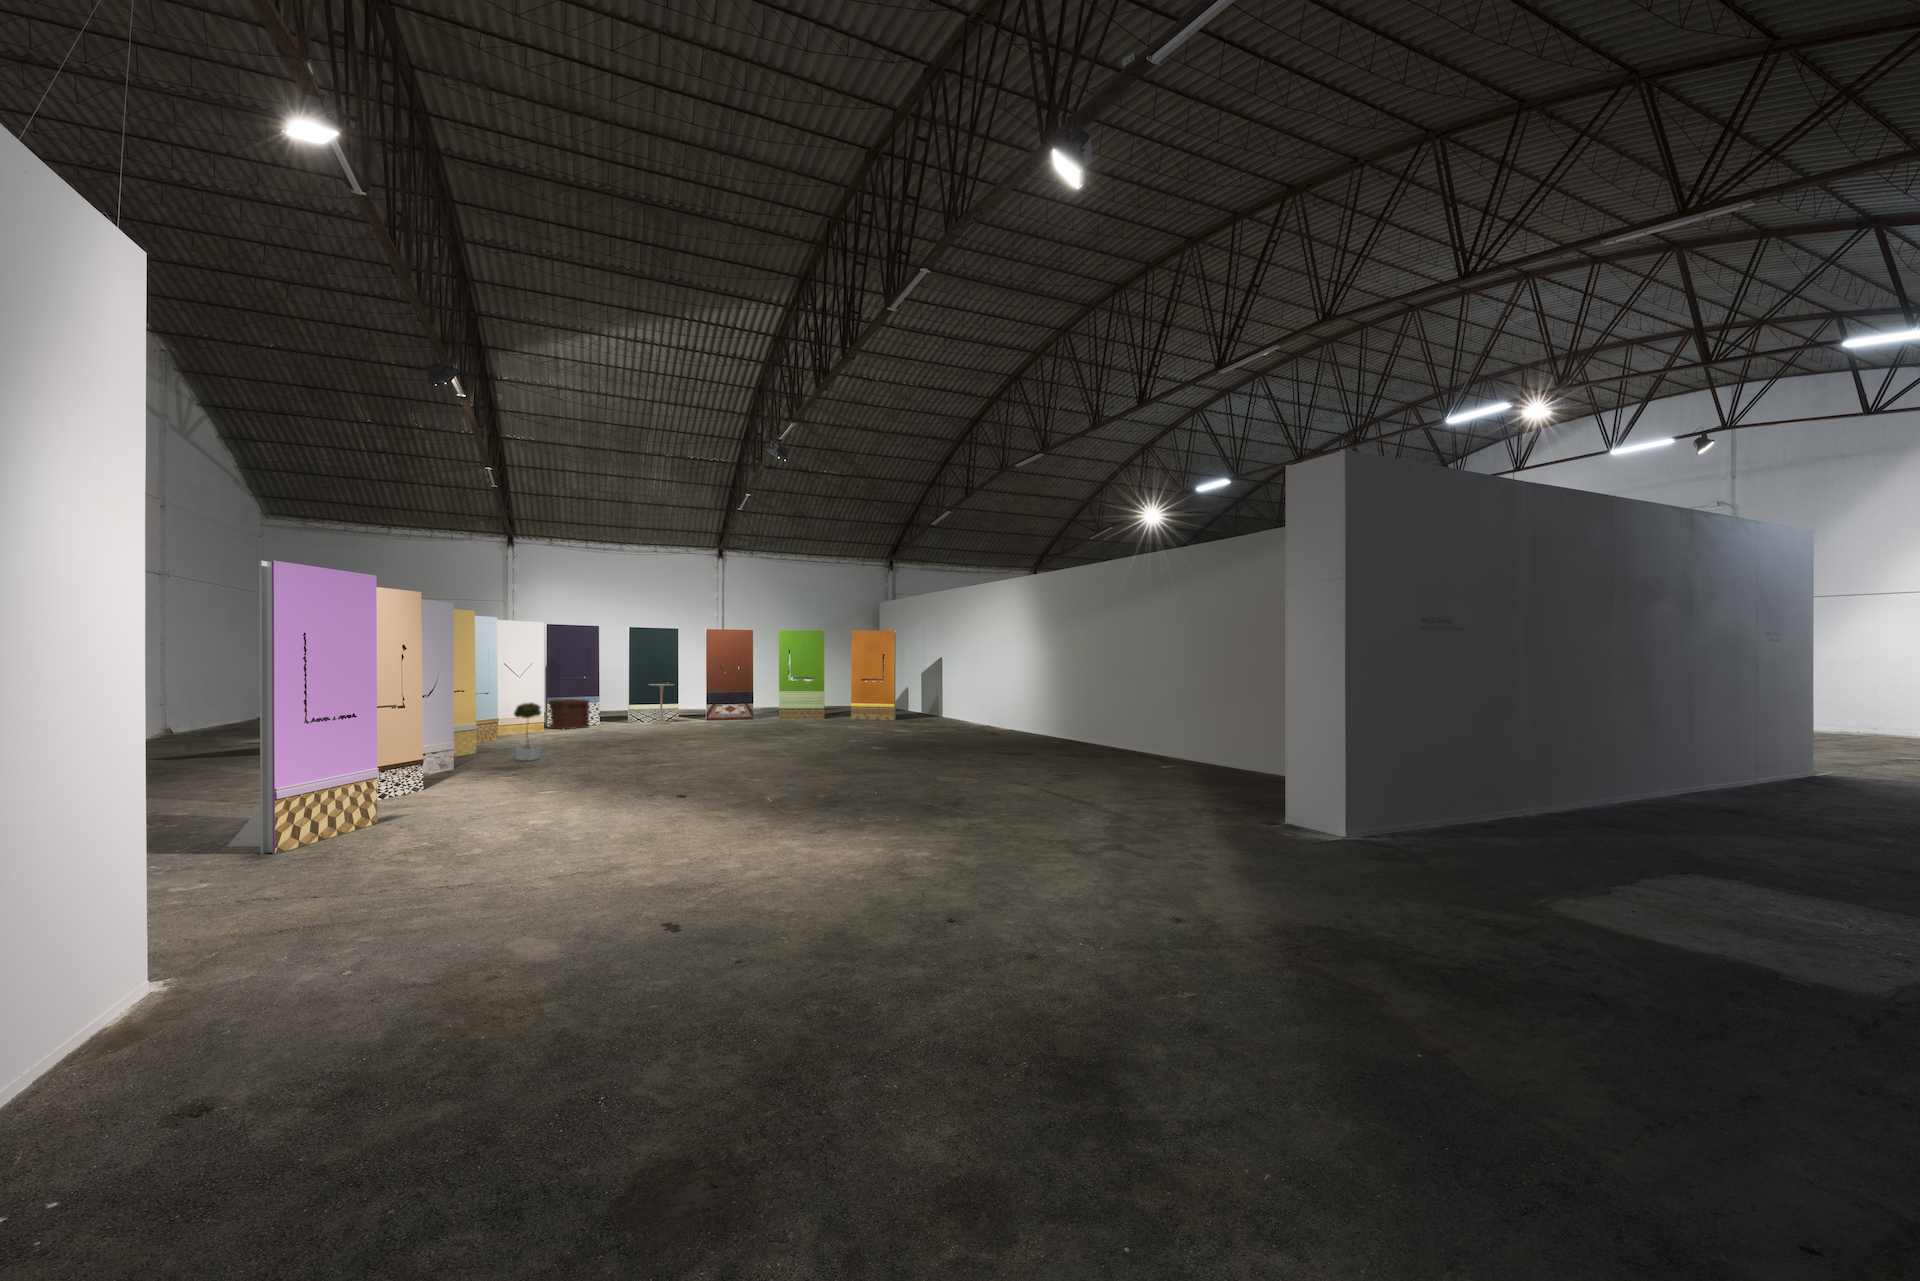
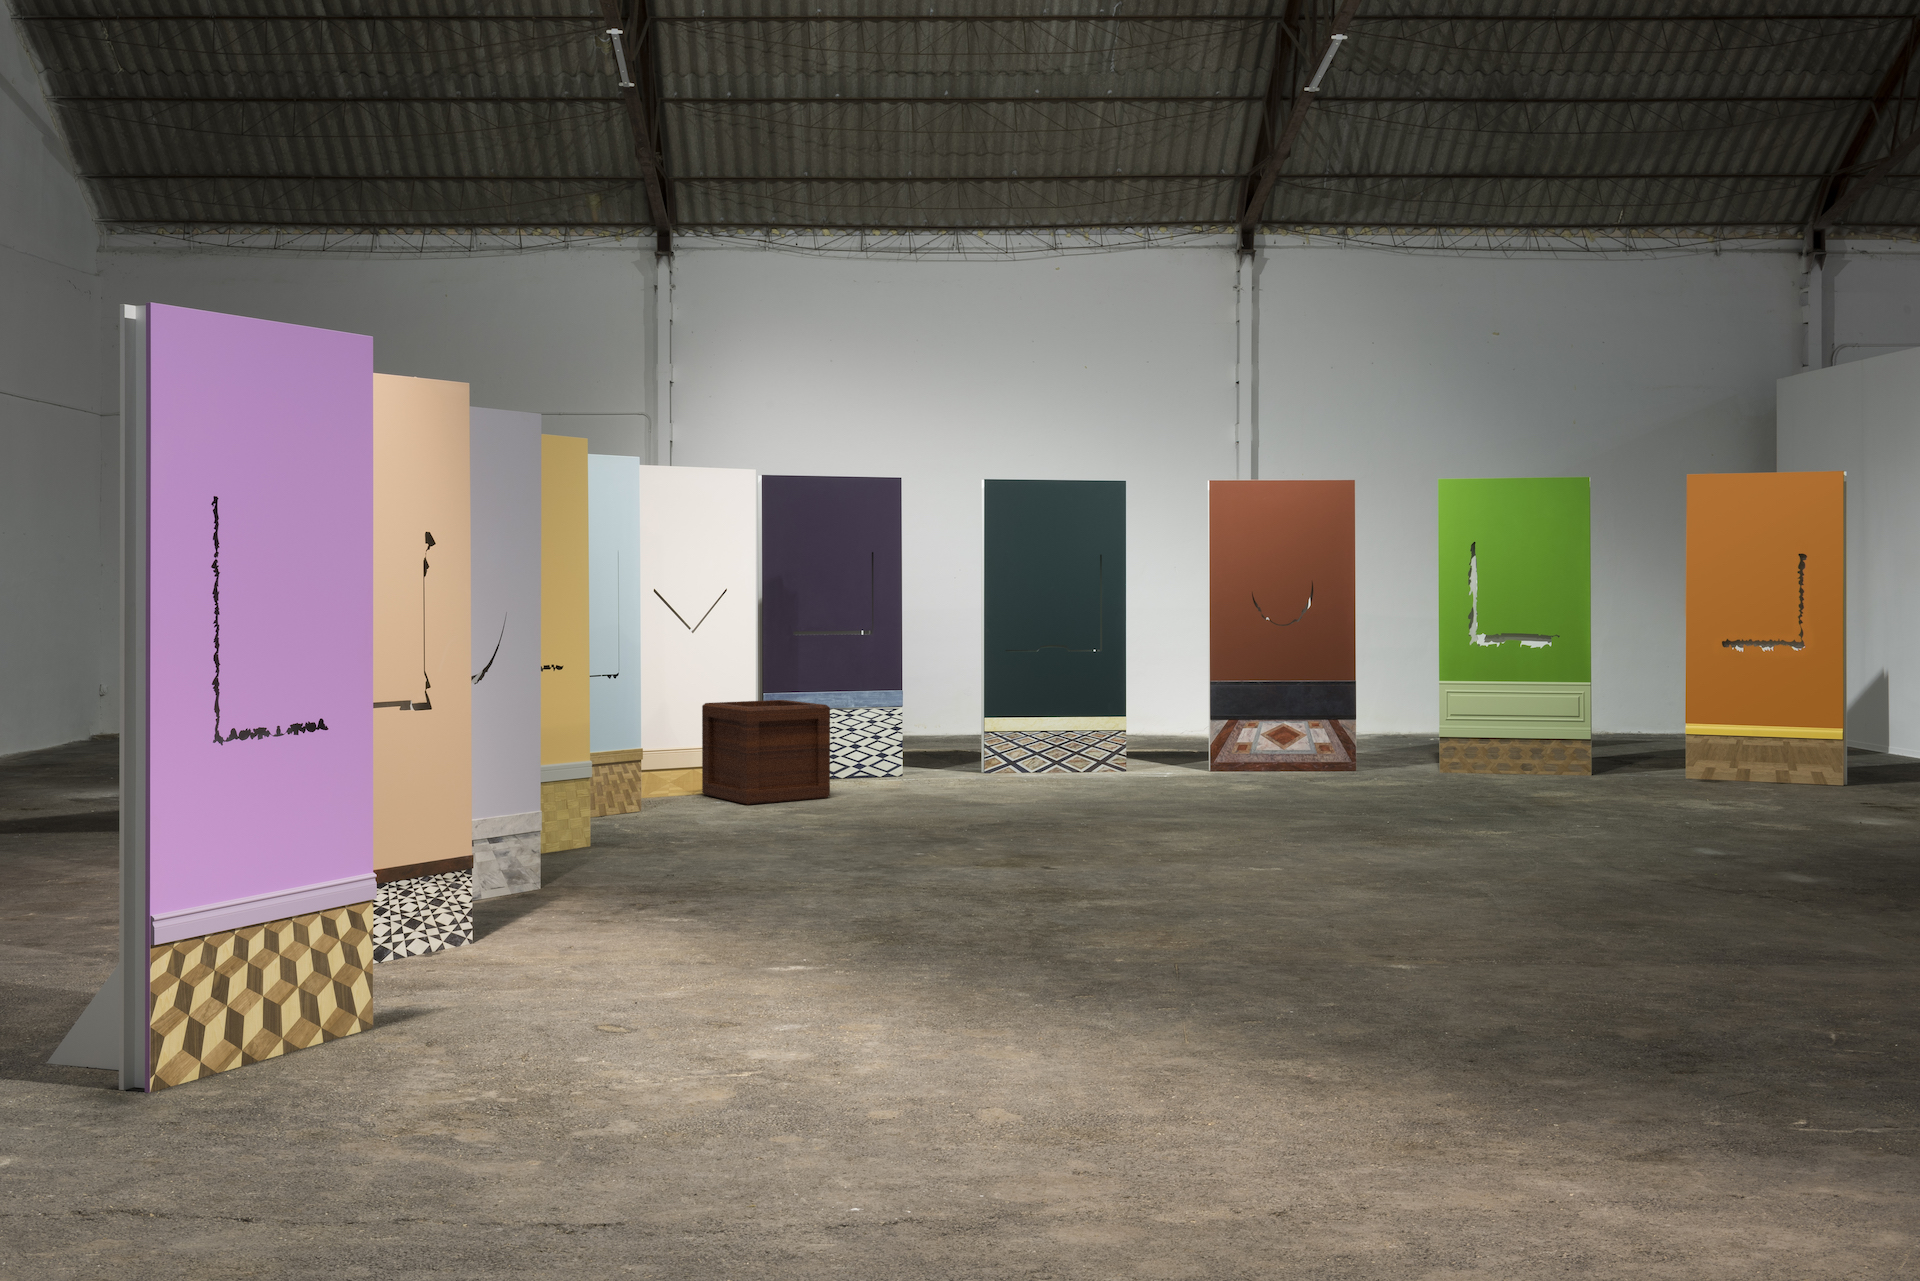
pedestal table: present [649,684,675,724] -> none [1022,651,1107,785]
potted tree: present [514,703,541,761] -> none [213,771,370,1096]

